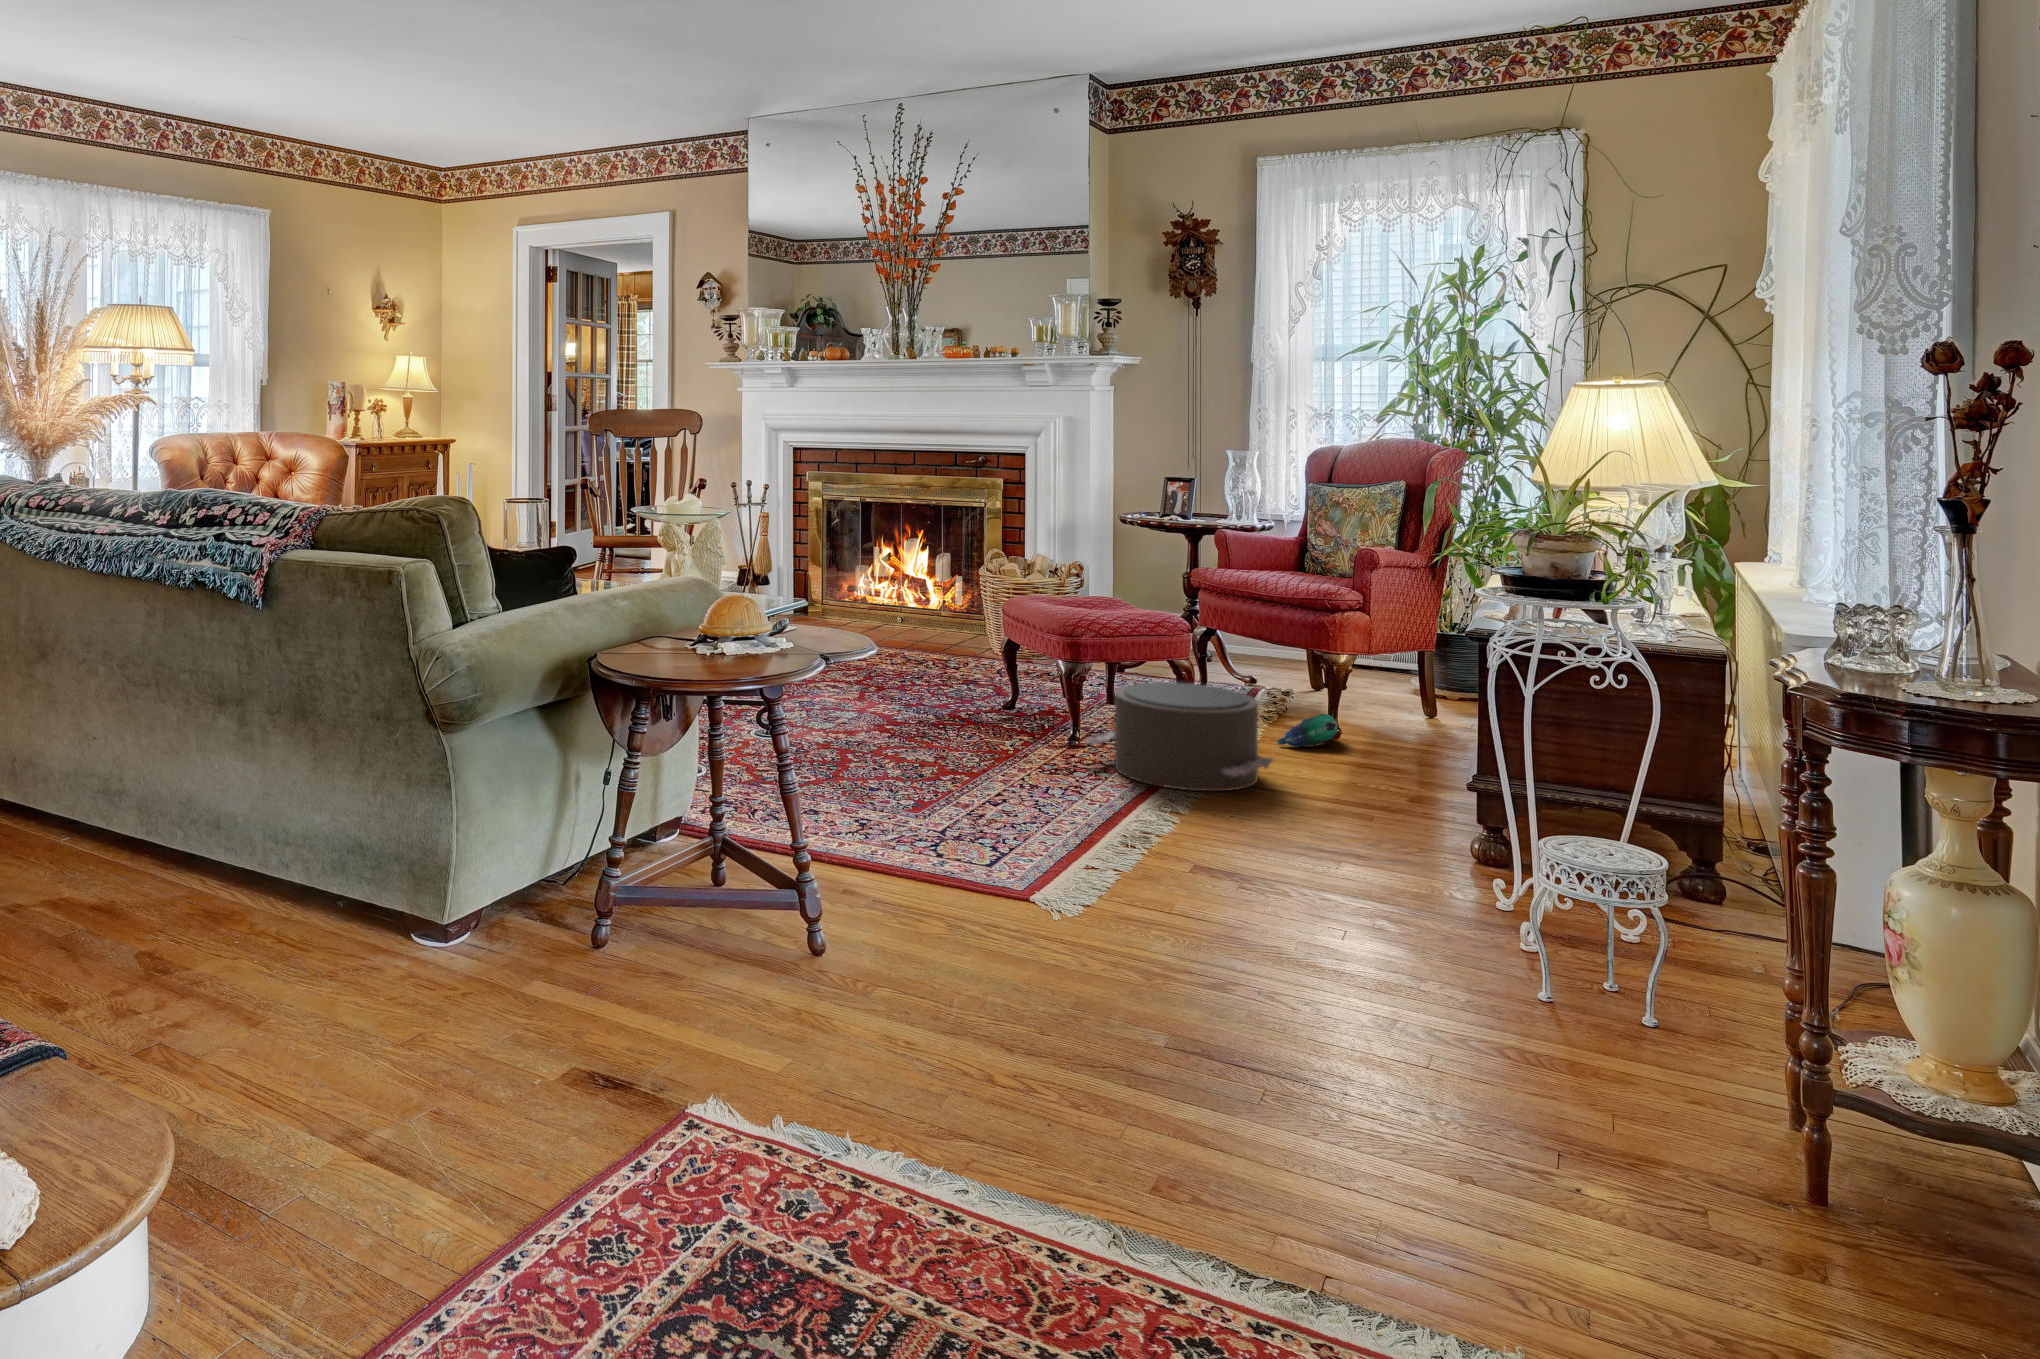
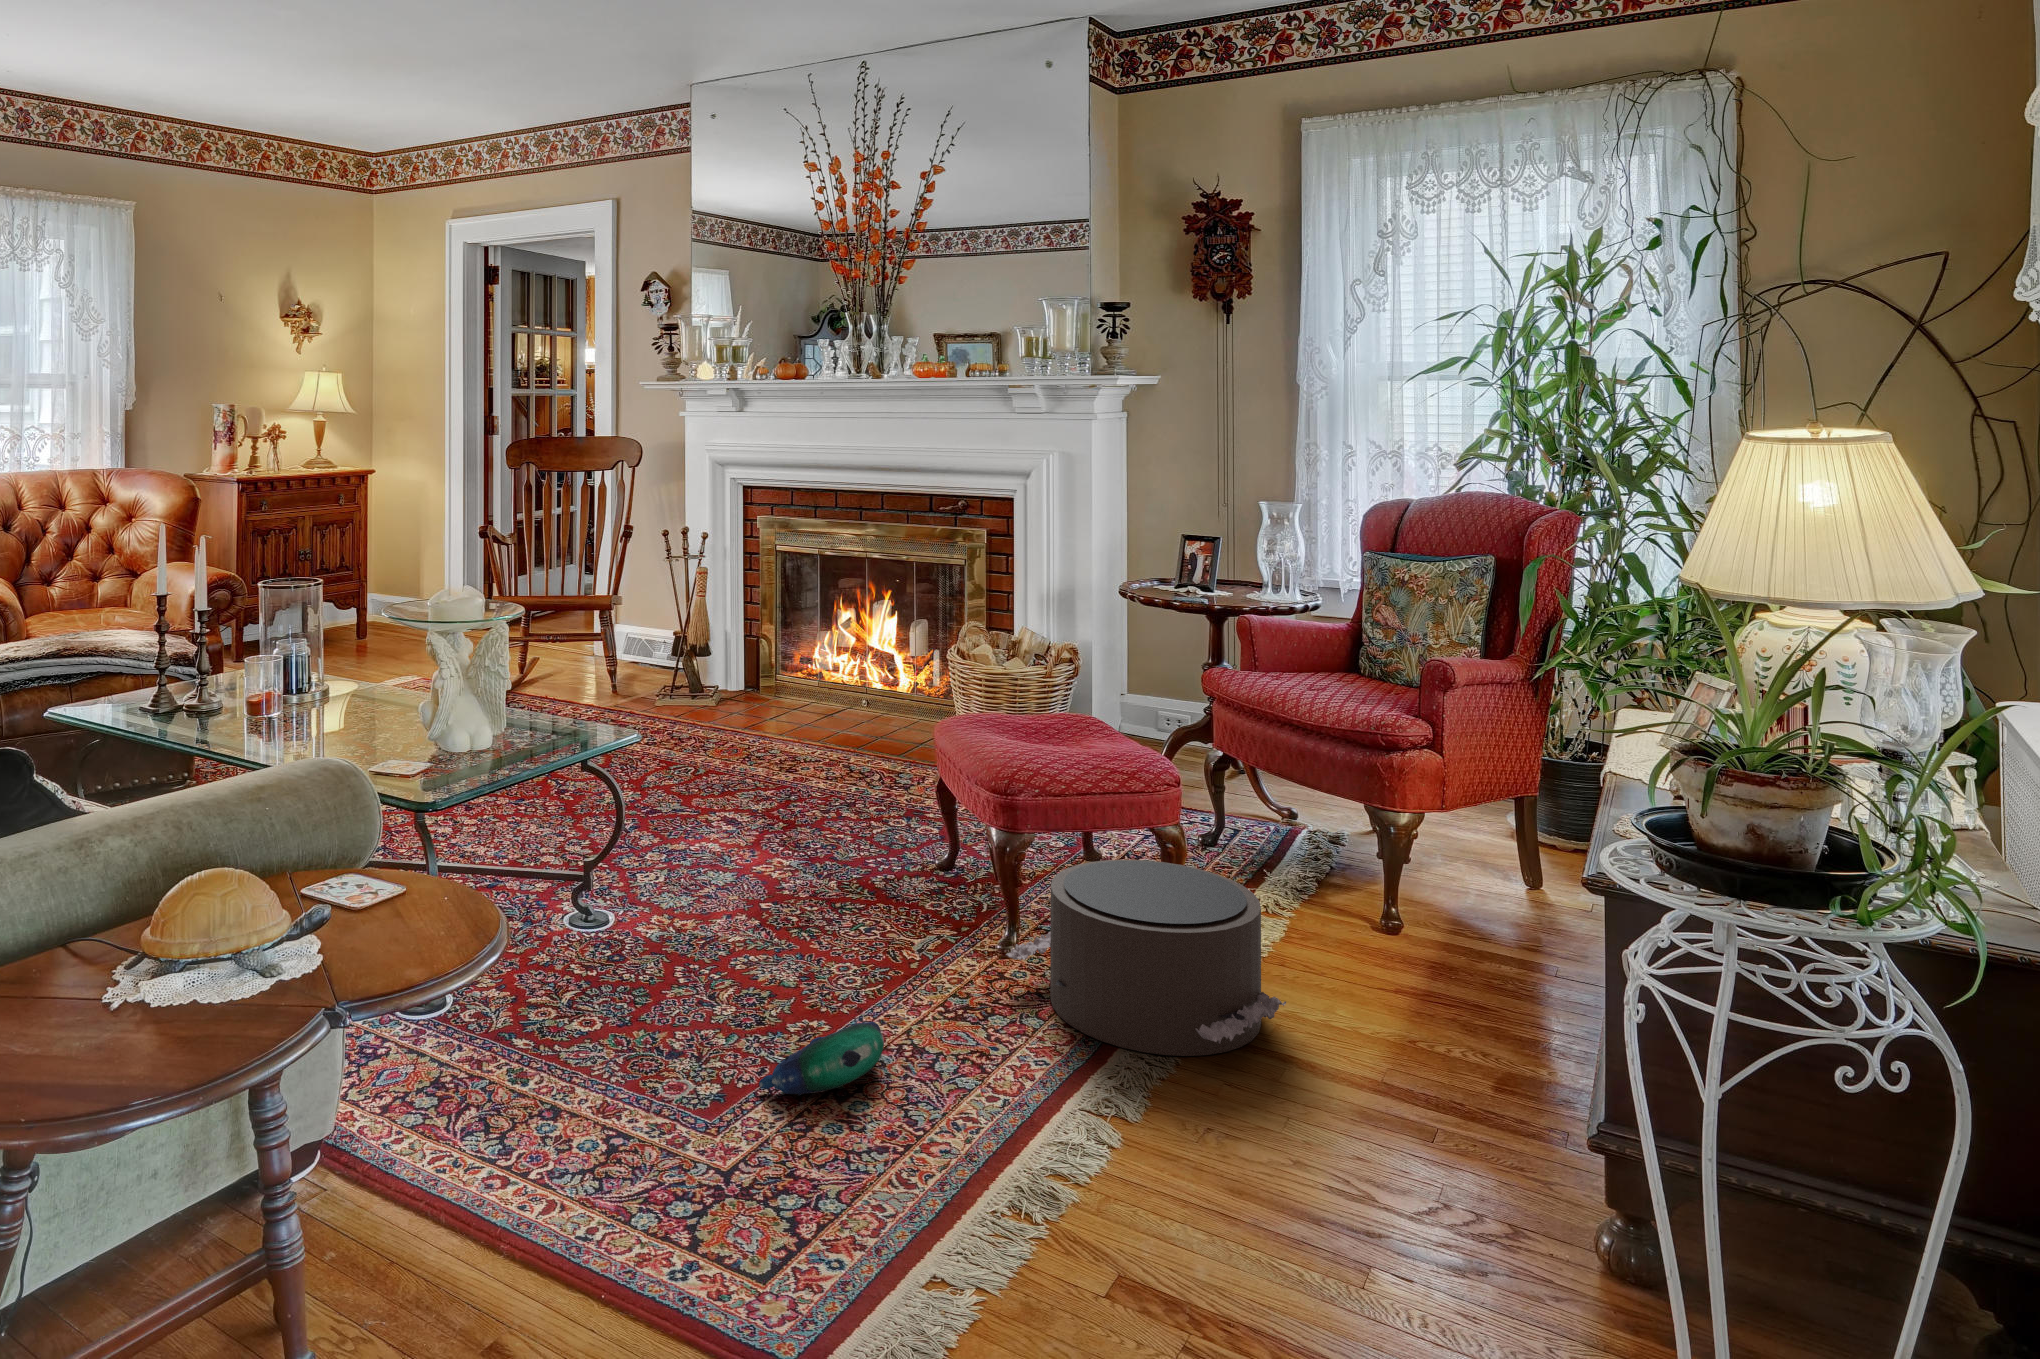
plush toy: present [1277,714,1338,747] -> present [759,1021,884,1096]

